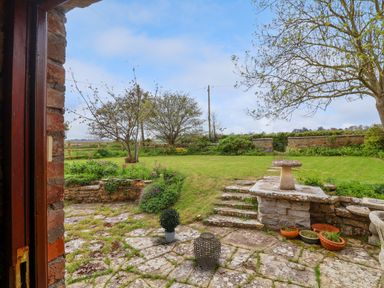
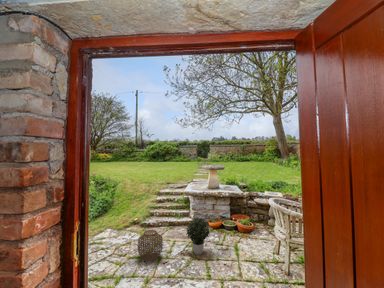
potted plant: present [159,208,181,242] -> present [186,218,210,255]

